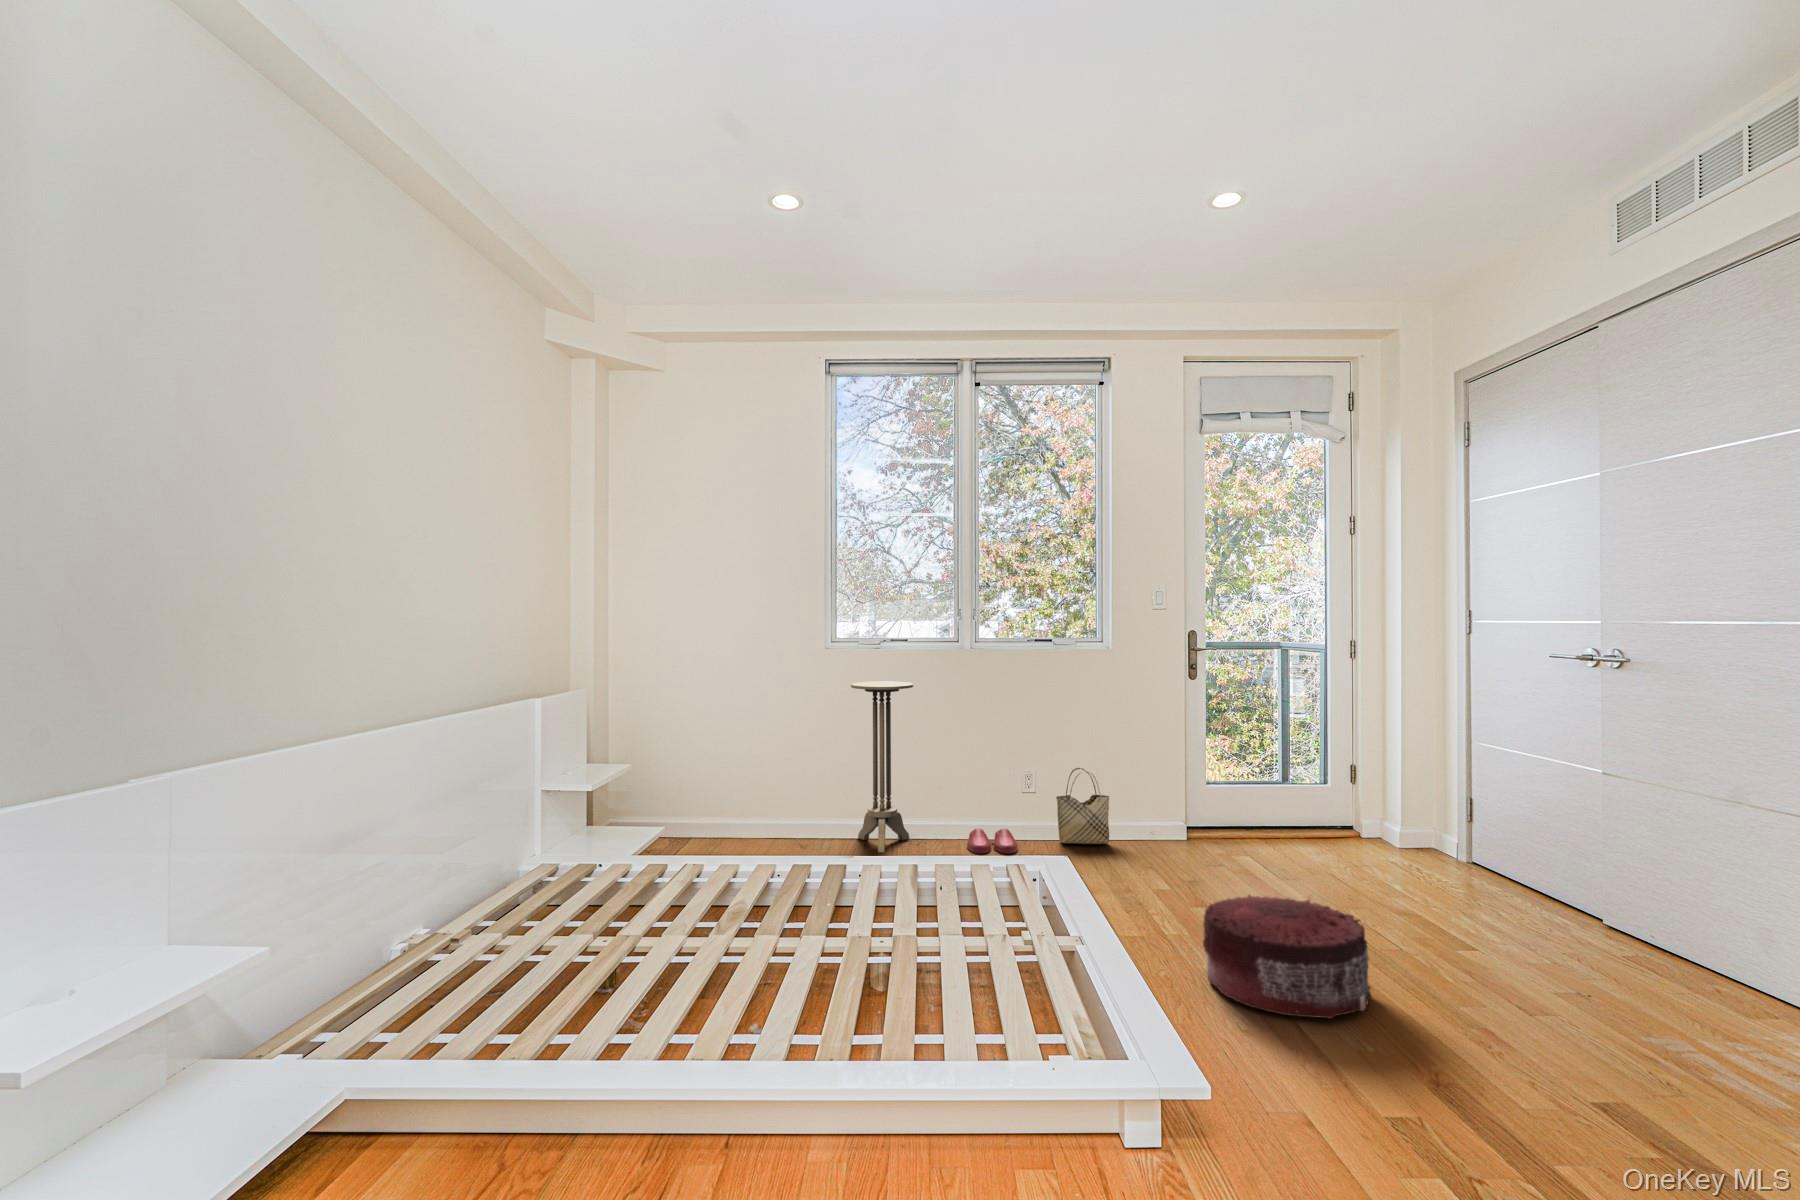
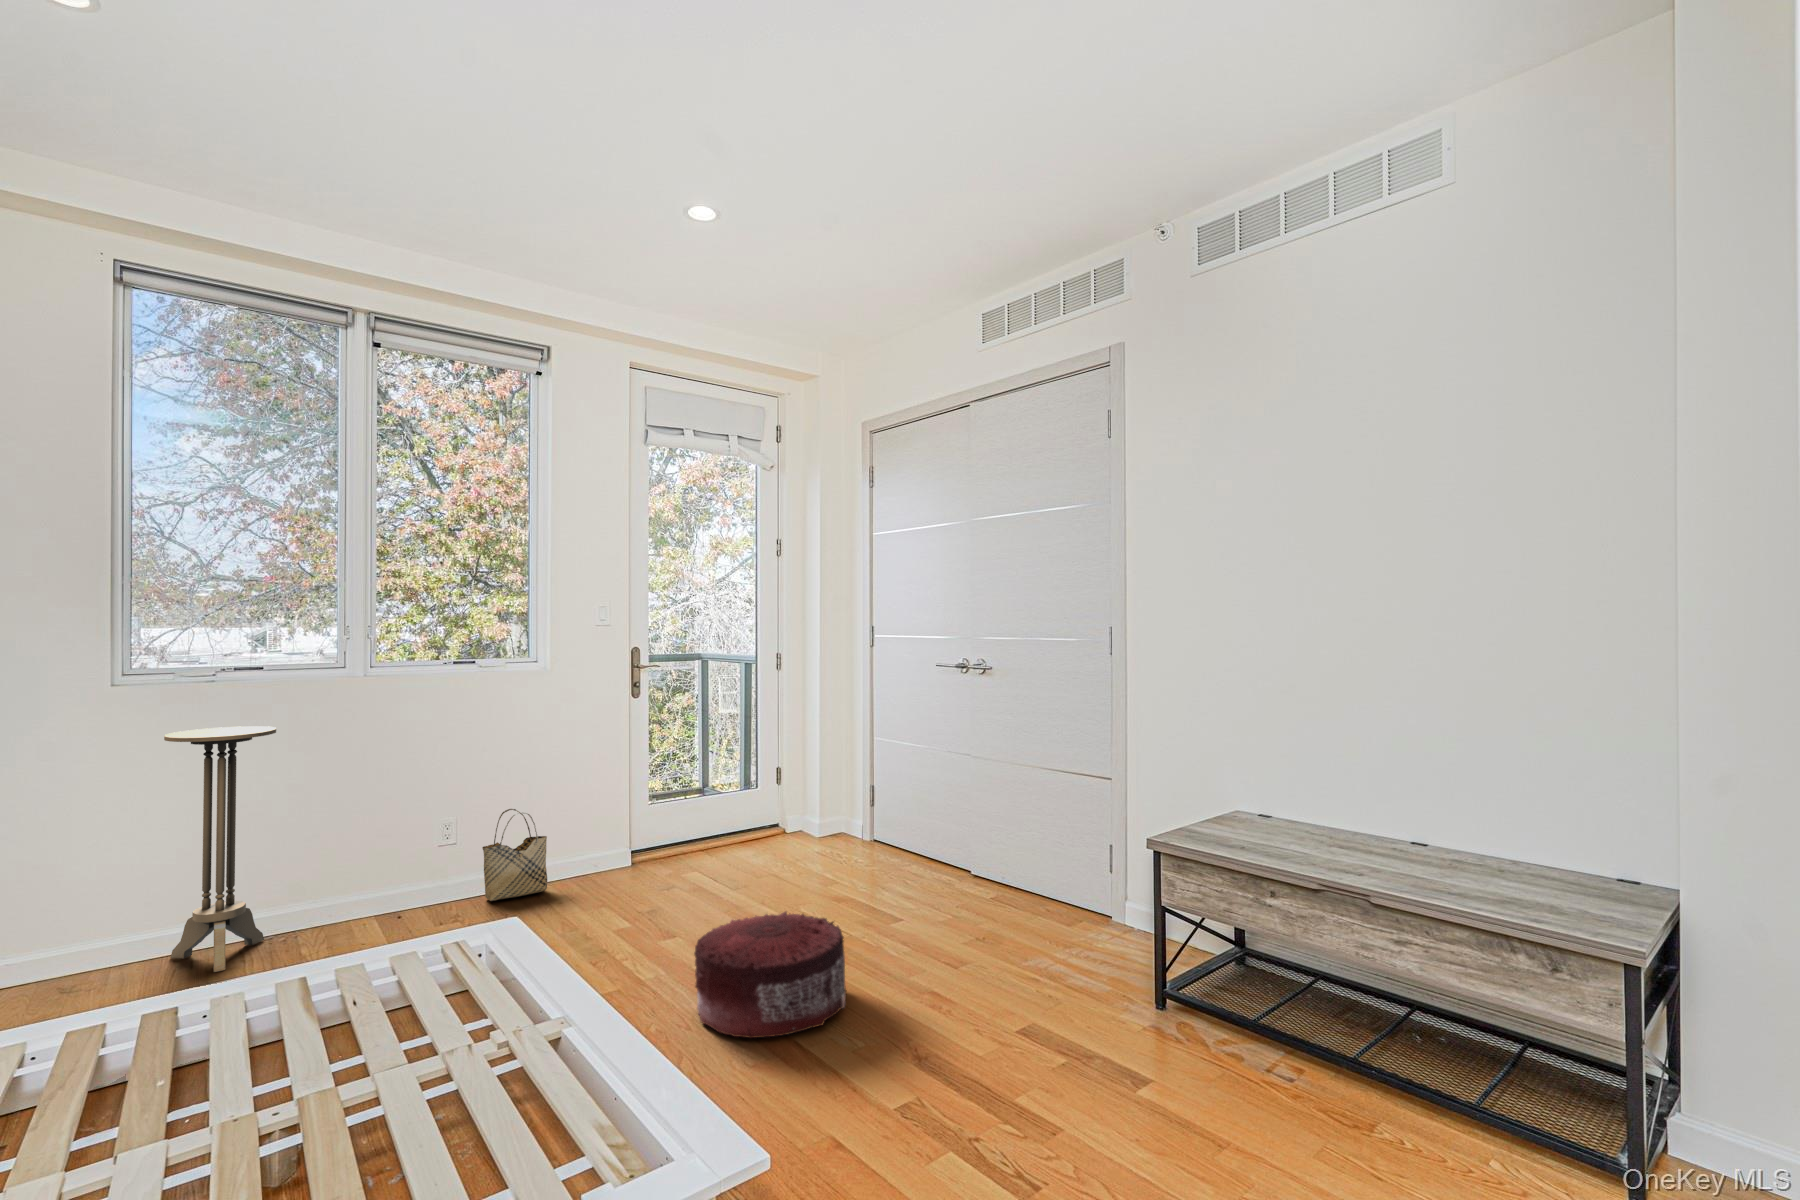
slippers: present [967,828,1017,854] -> none [360,898,433,939]

